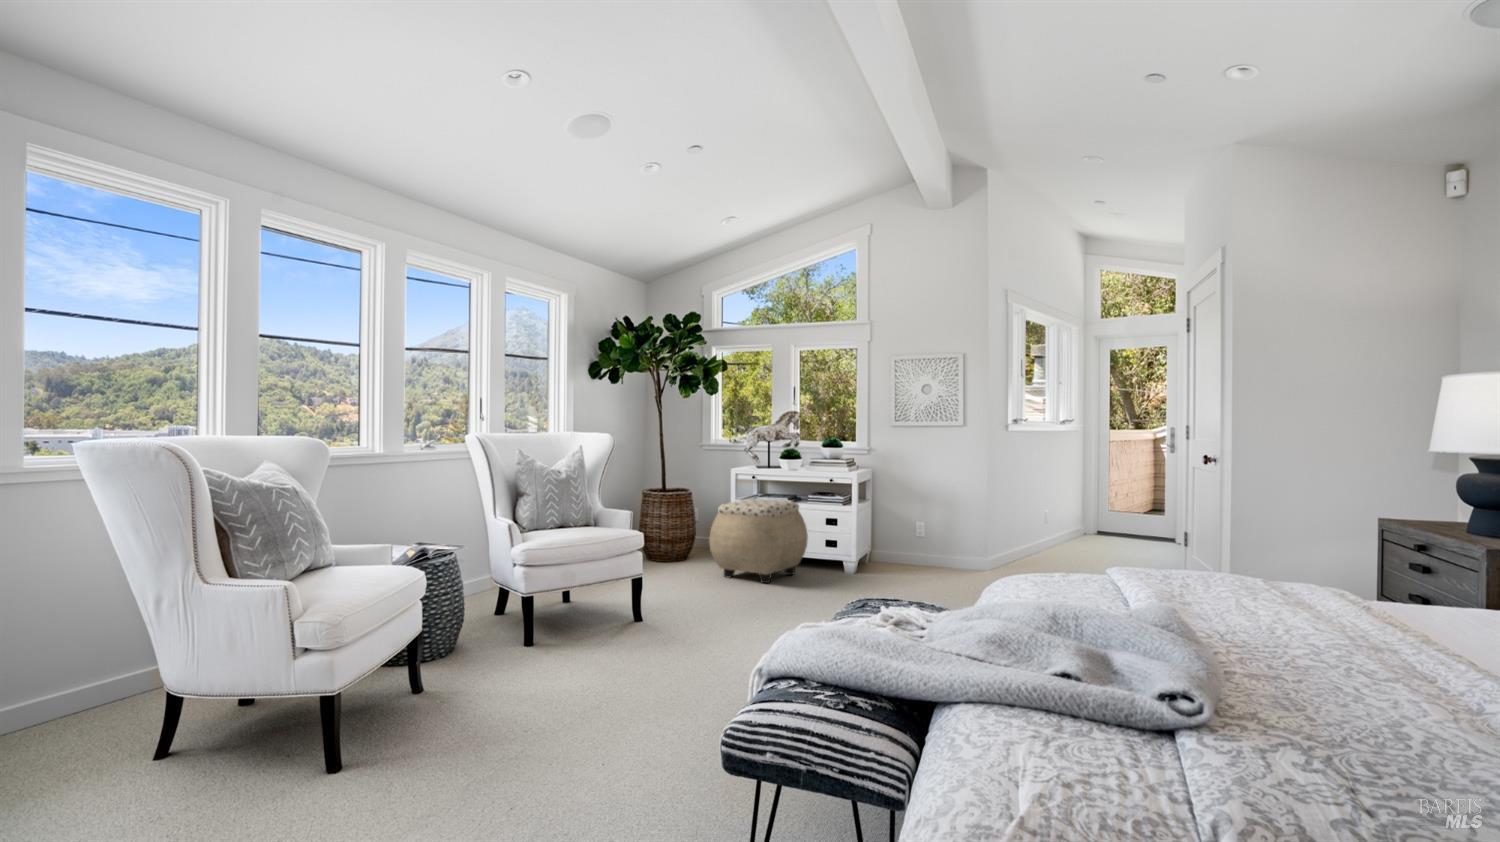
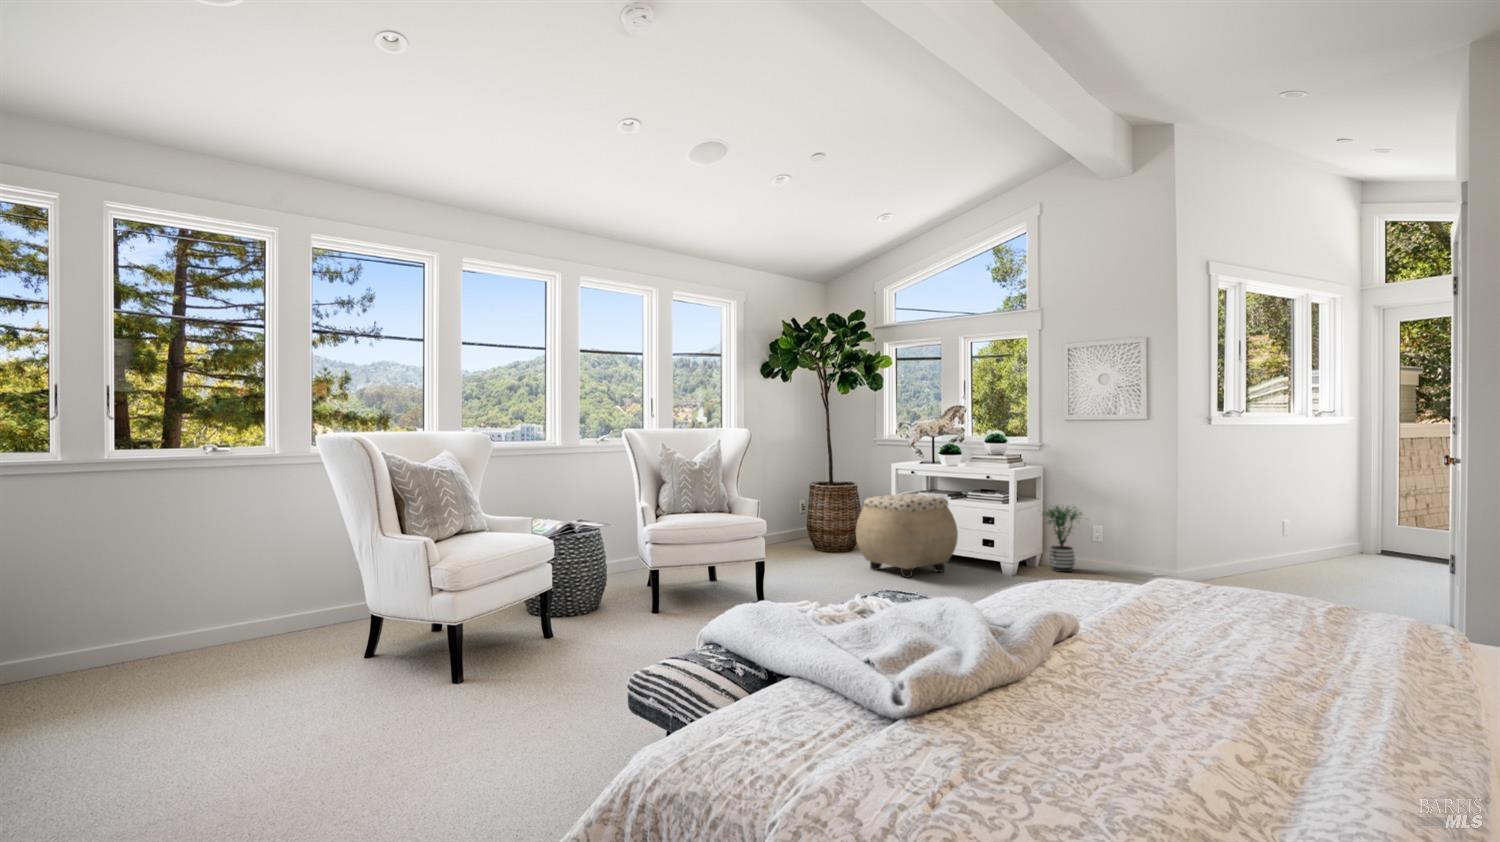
potted plant: none [871,504,918,567] -> present [1042,505,1082,572]

